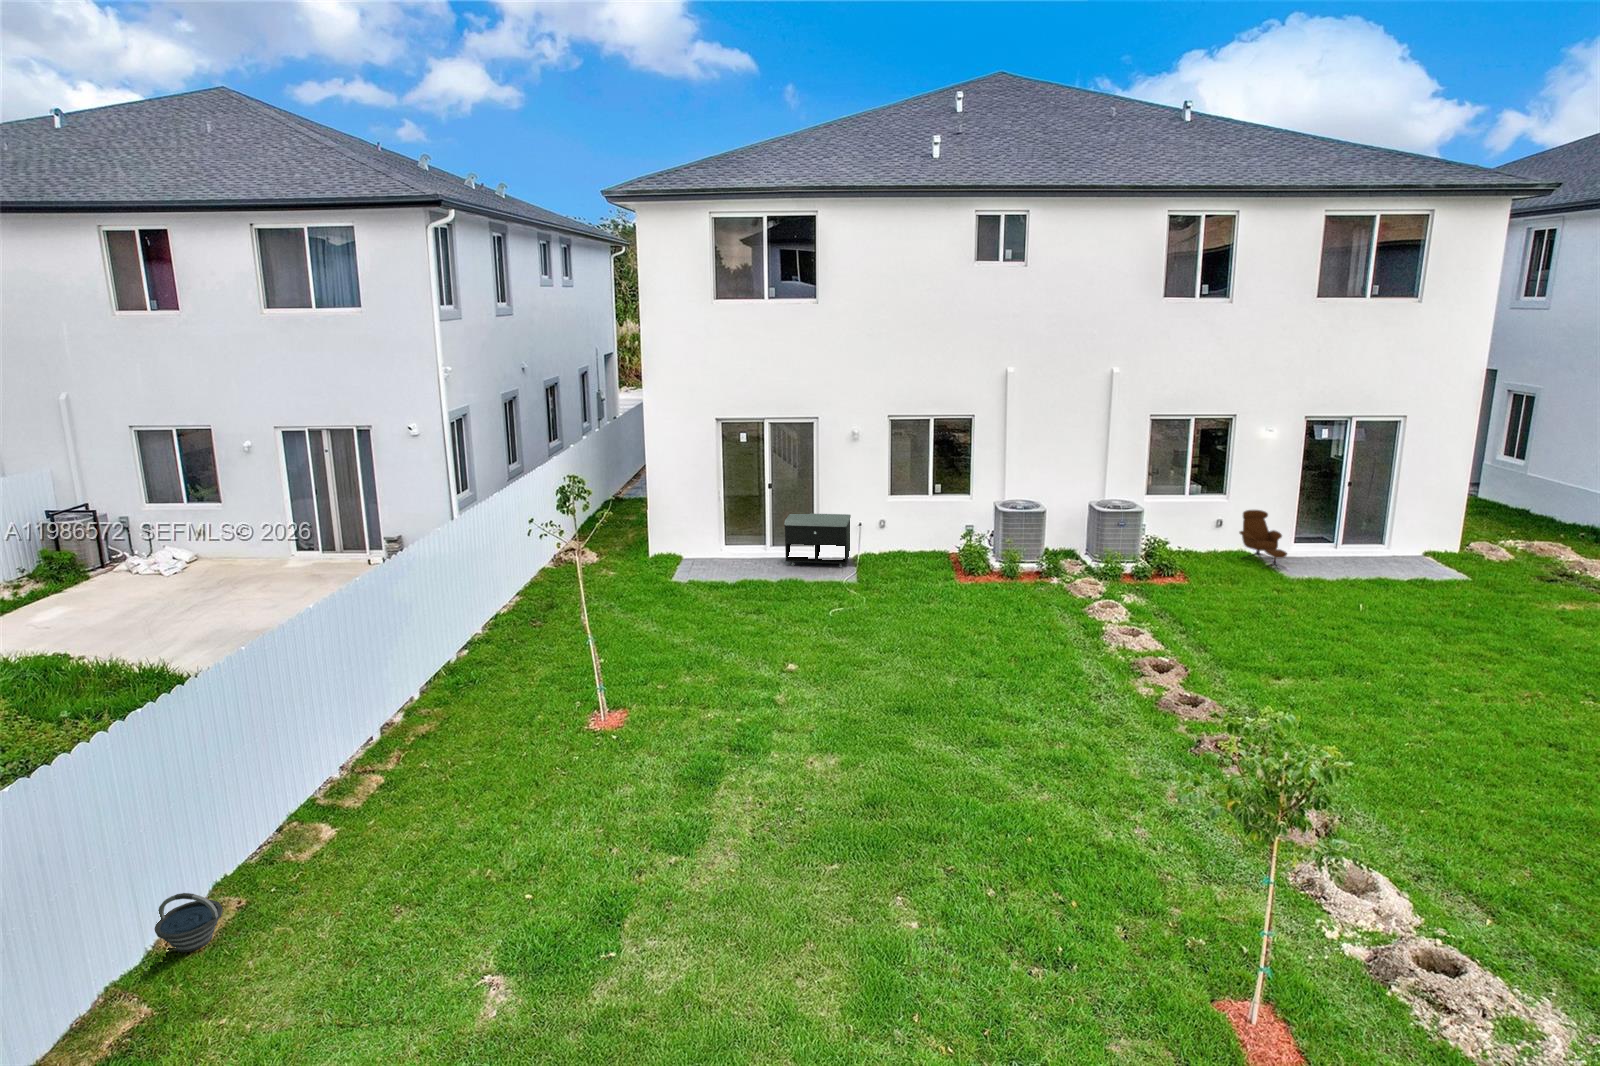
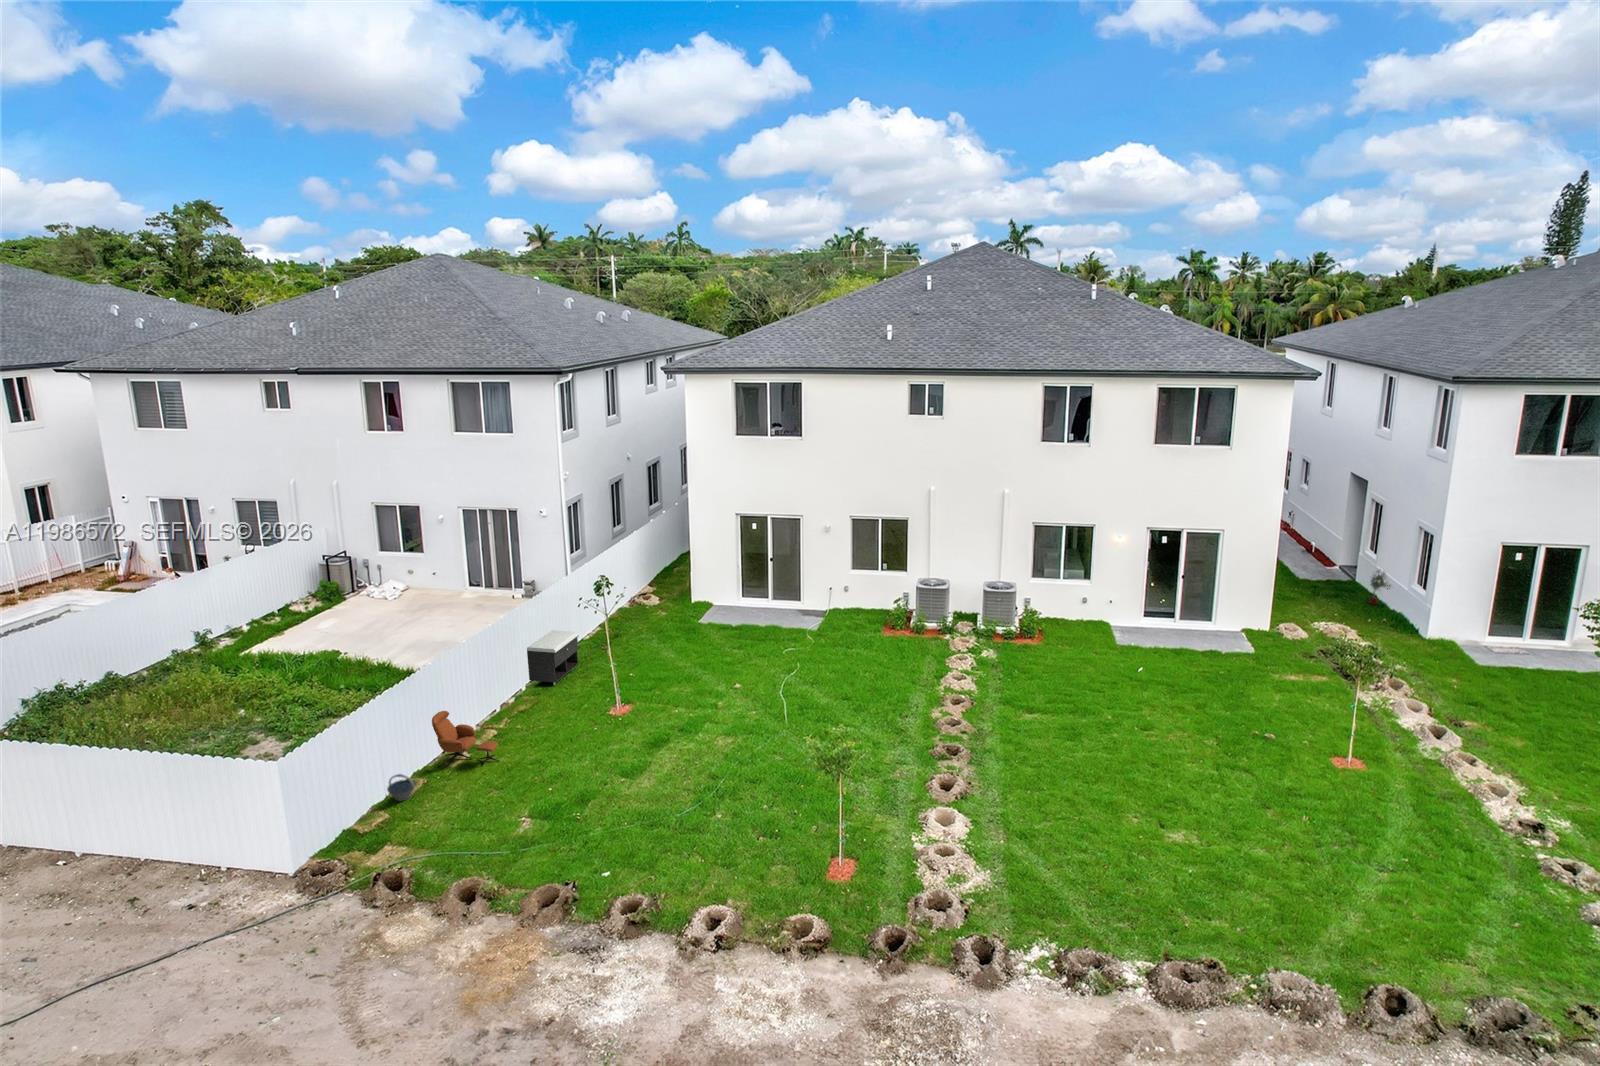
potted tree: none [1531,470,1566,517] -> present [1369,571,1390,605]
lounge chair: present [1240,510,1287,568] -> present [432,711,498,766]
storage bench: present [784,514,851,567] -> present [527,630,579,685]

